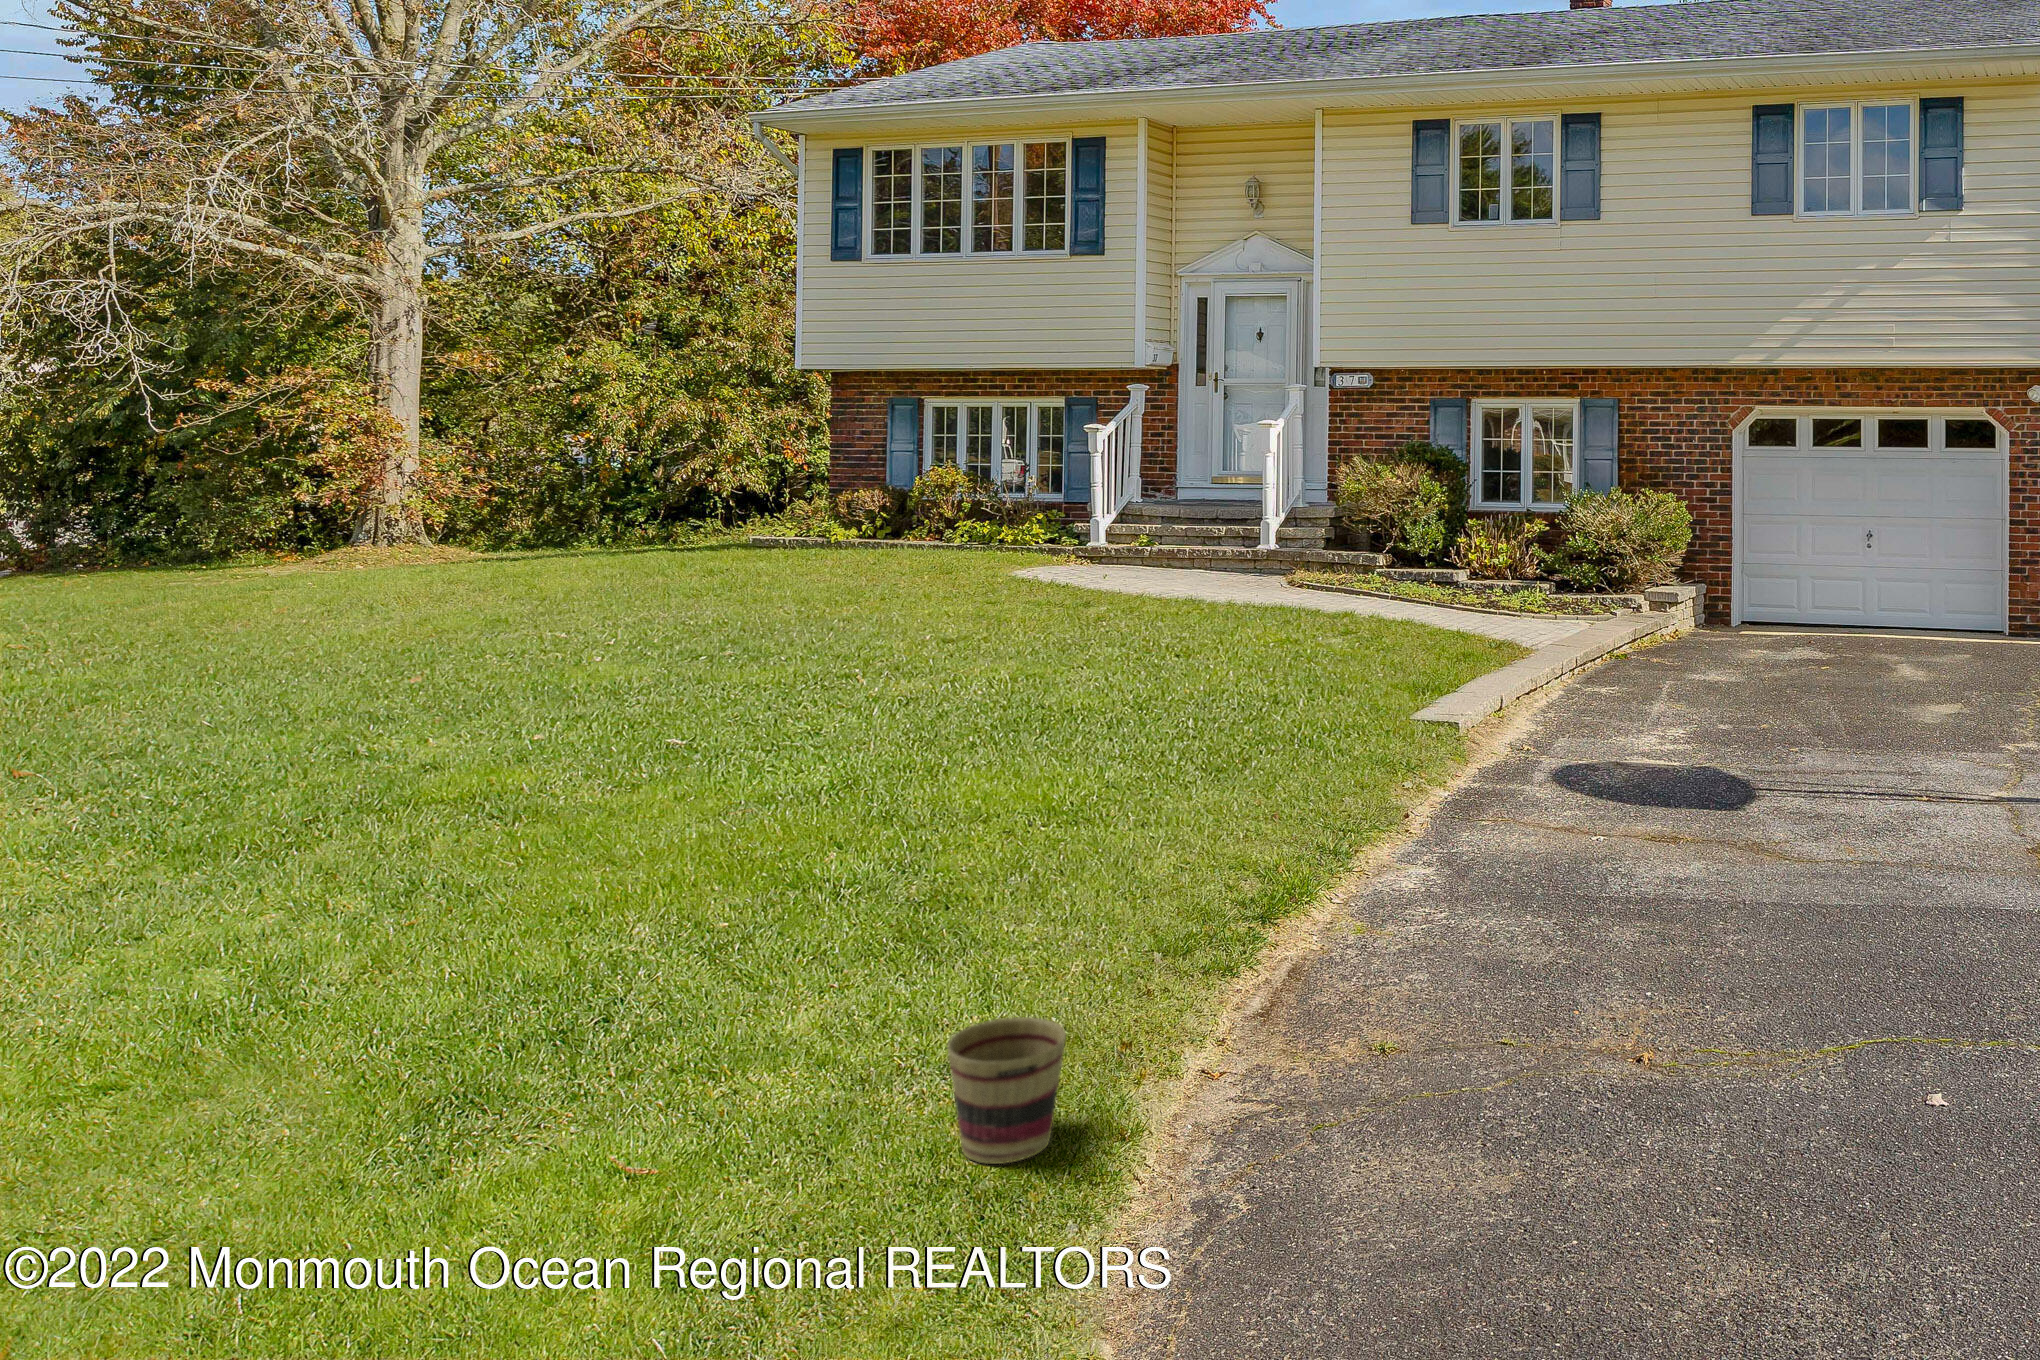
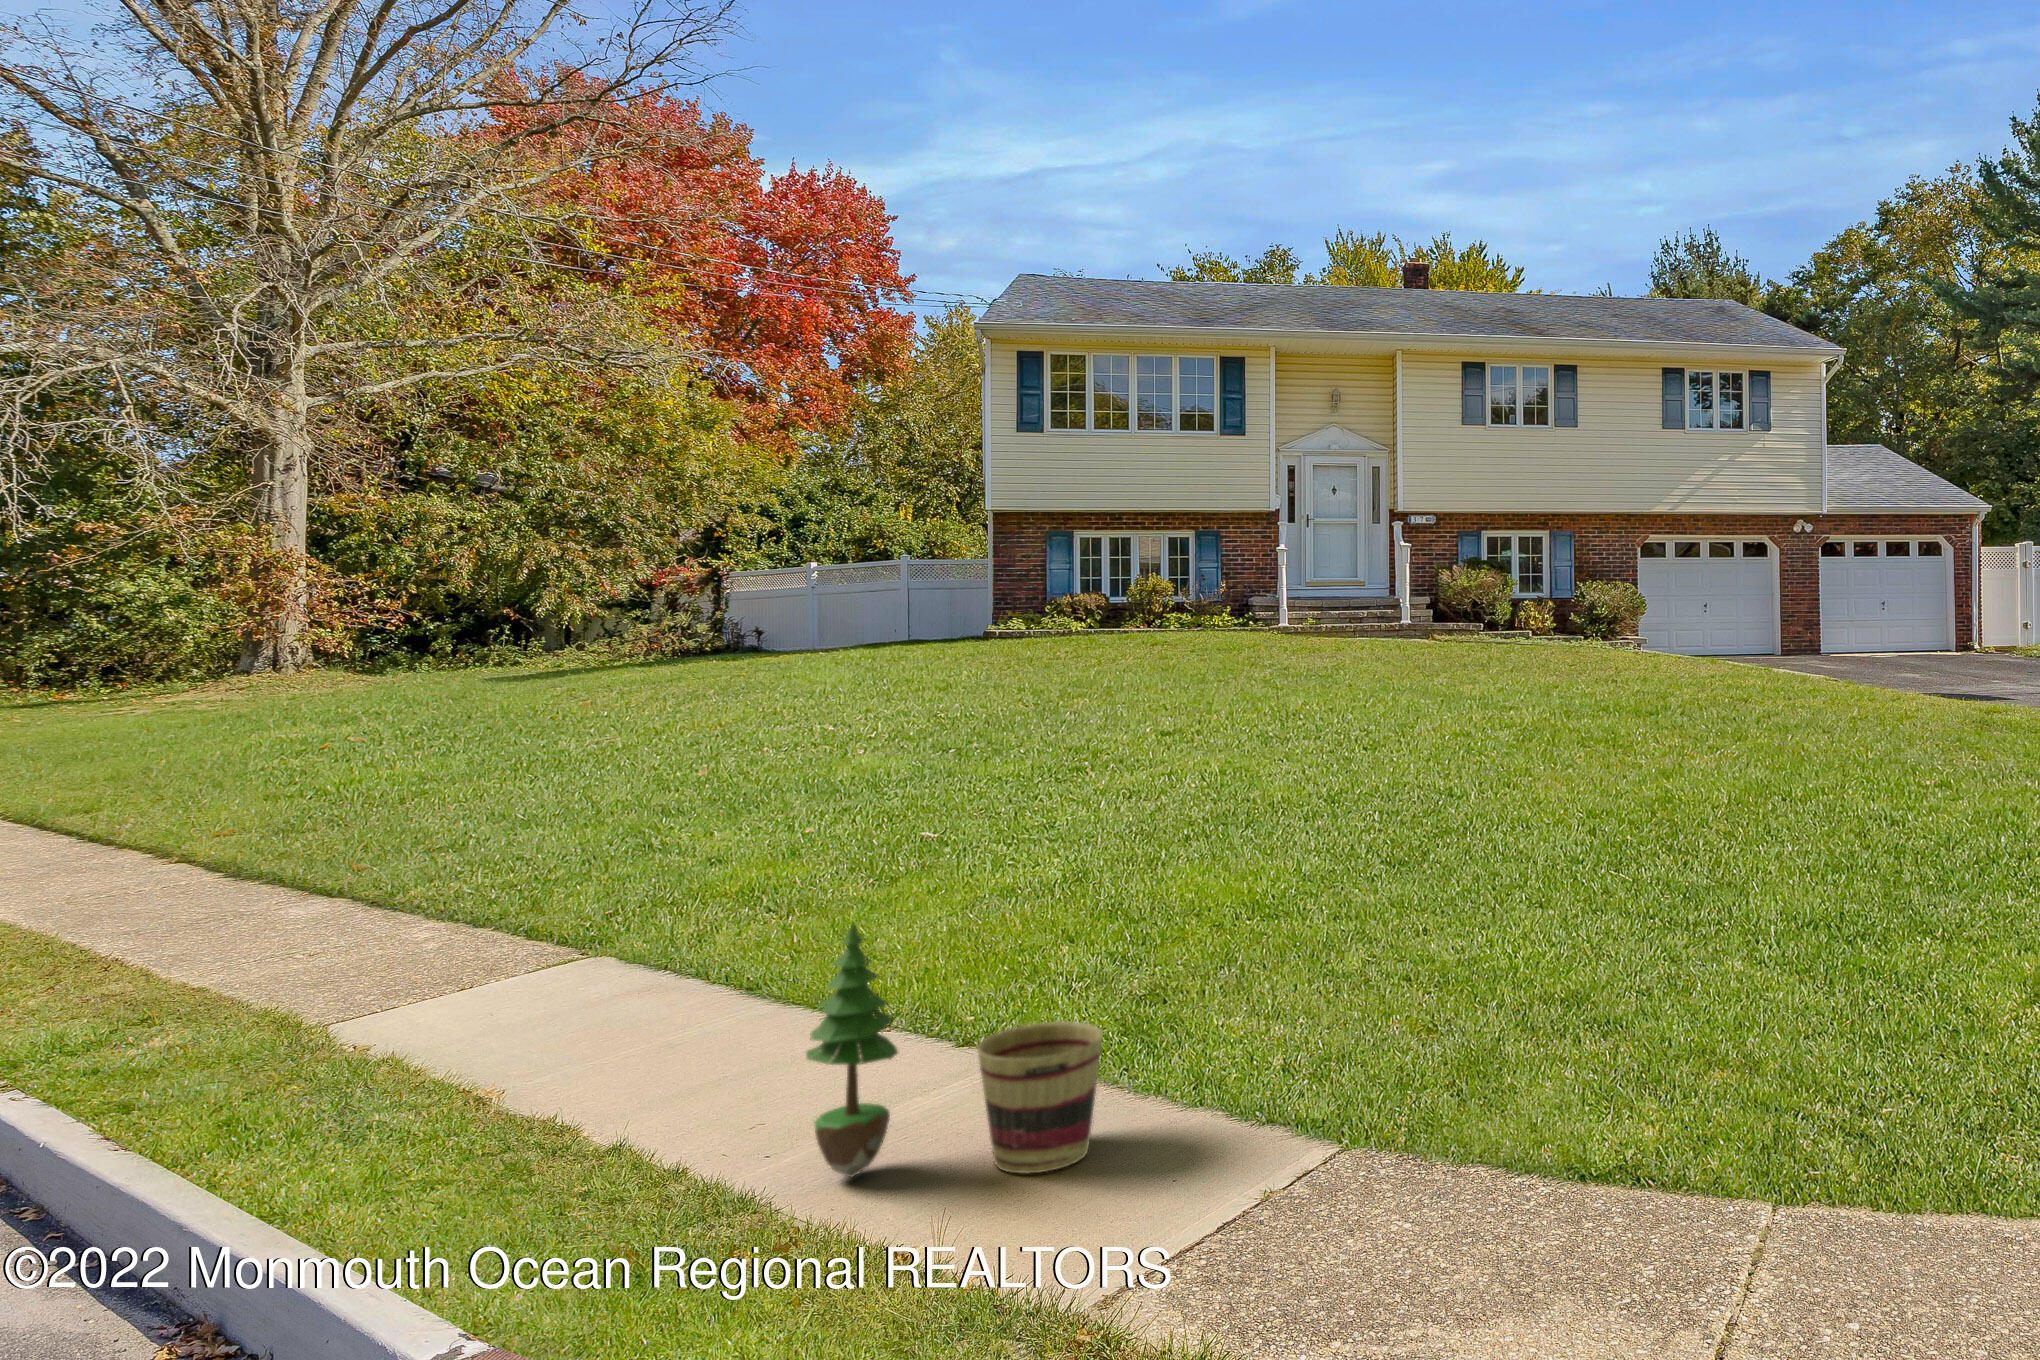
potted tree: none [782,931,873,1167] -> present [806,922,898,1177]

